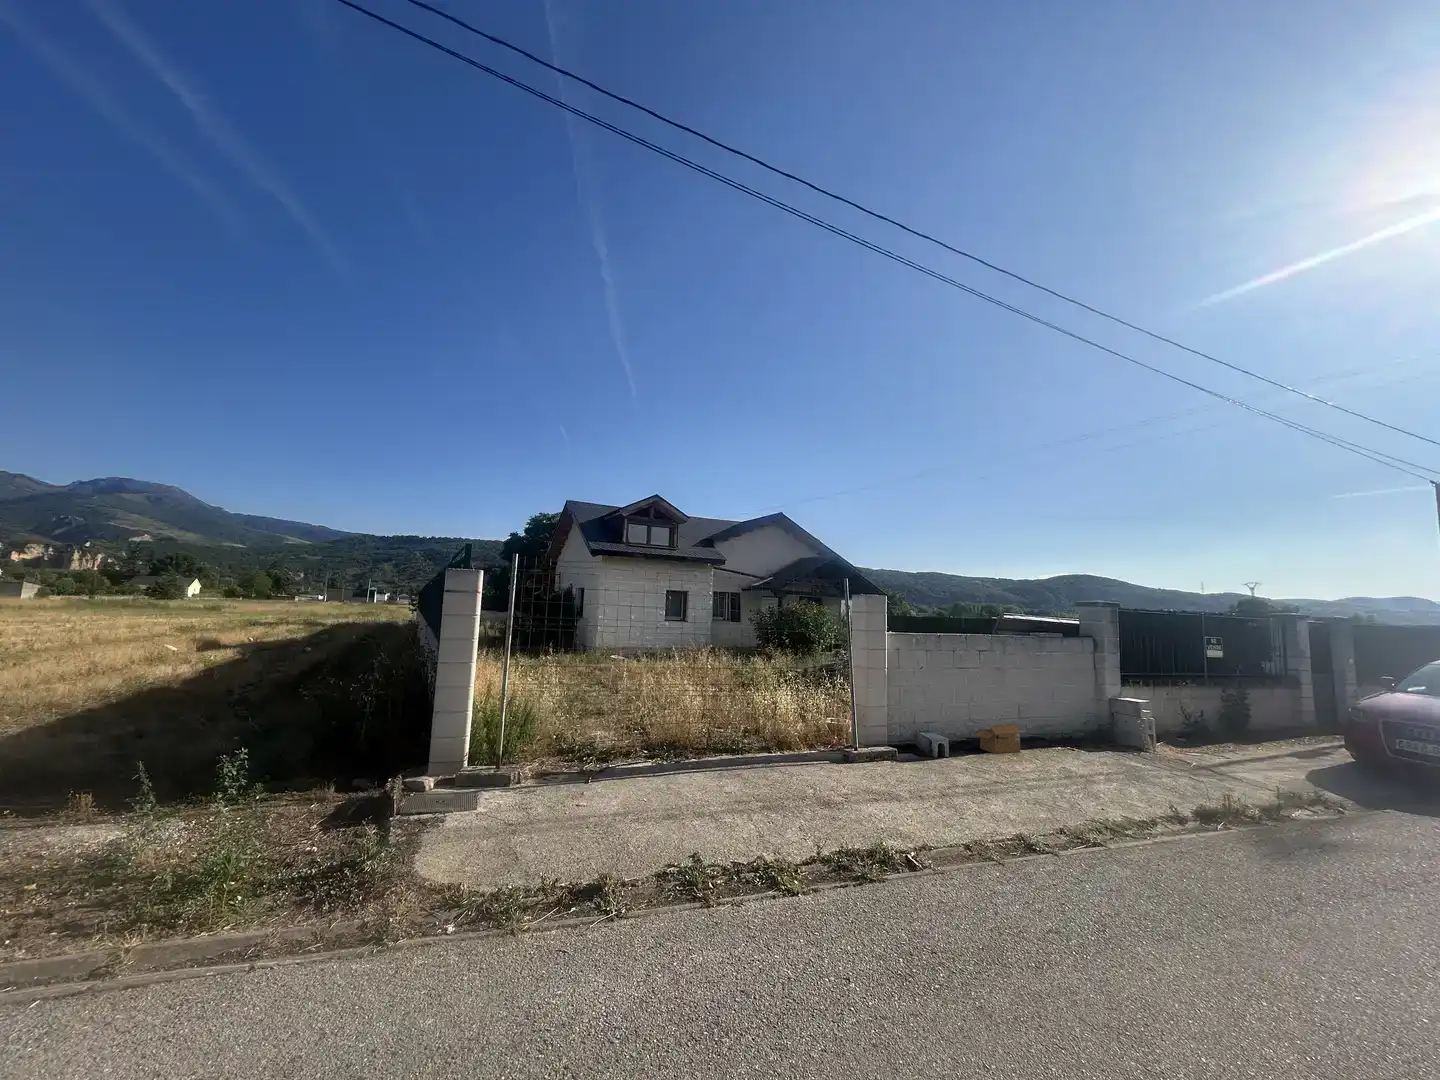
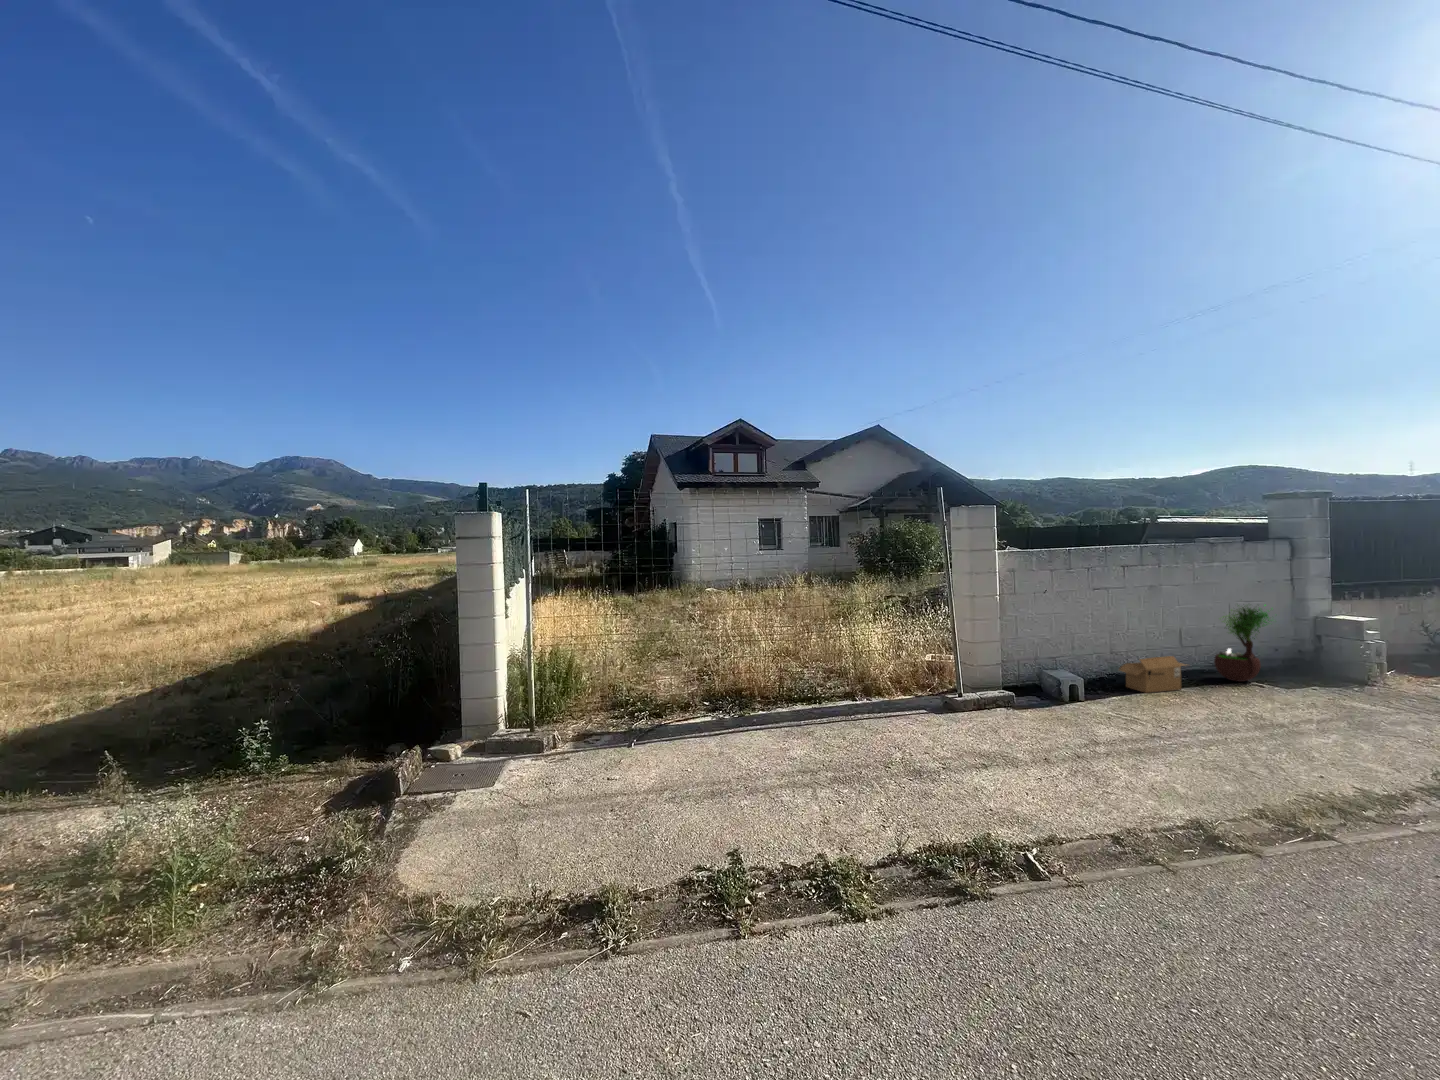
potted tree: none [1045,681,1087,747] -> present [1214,605,1269,682]

